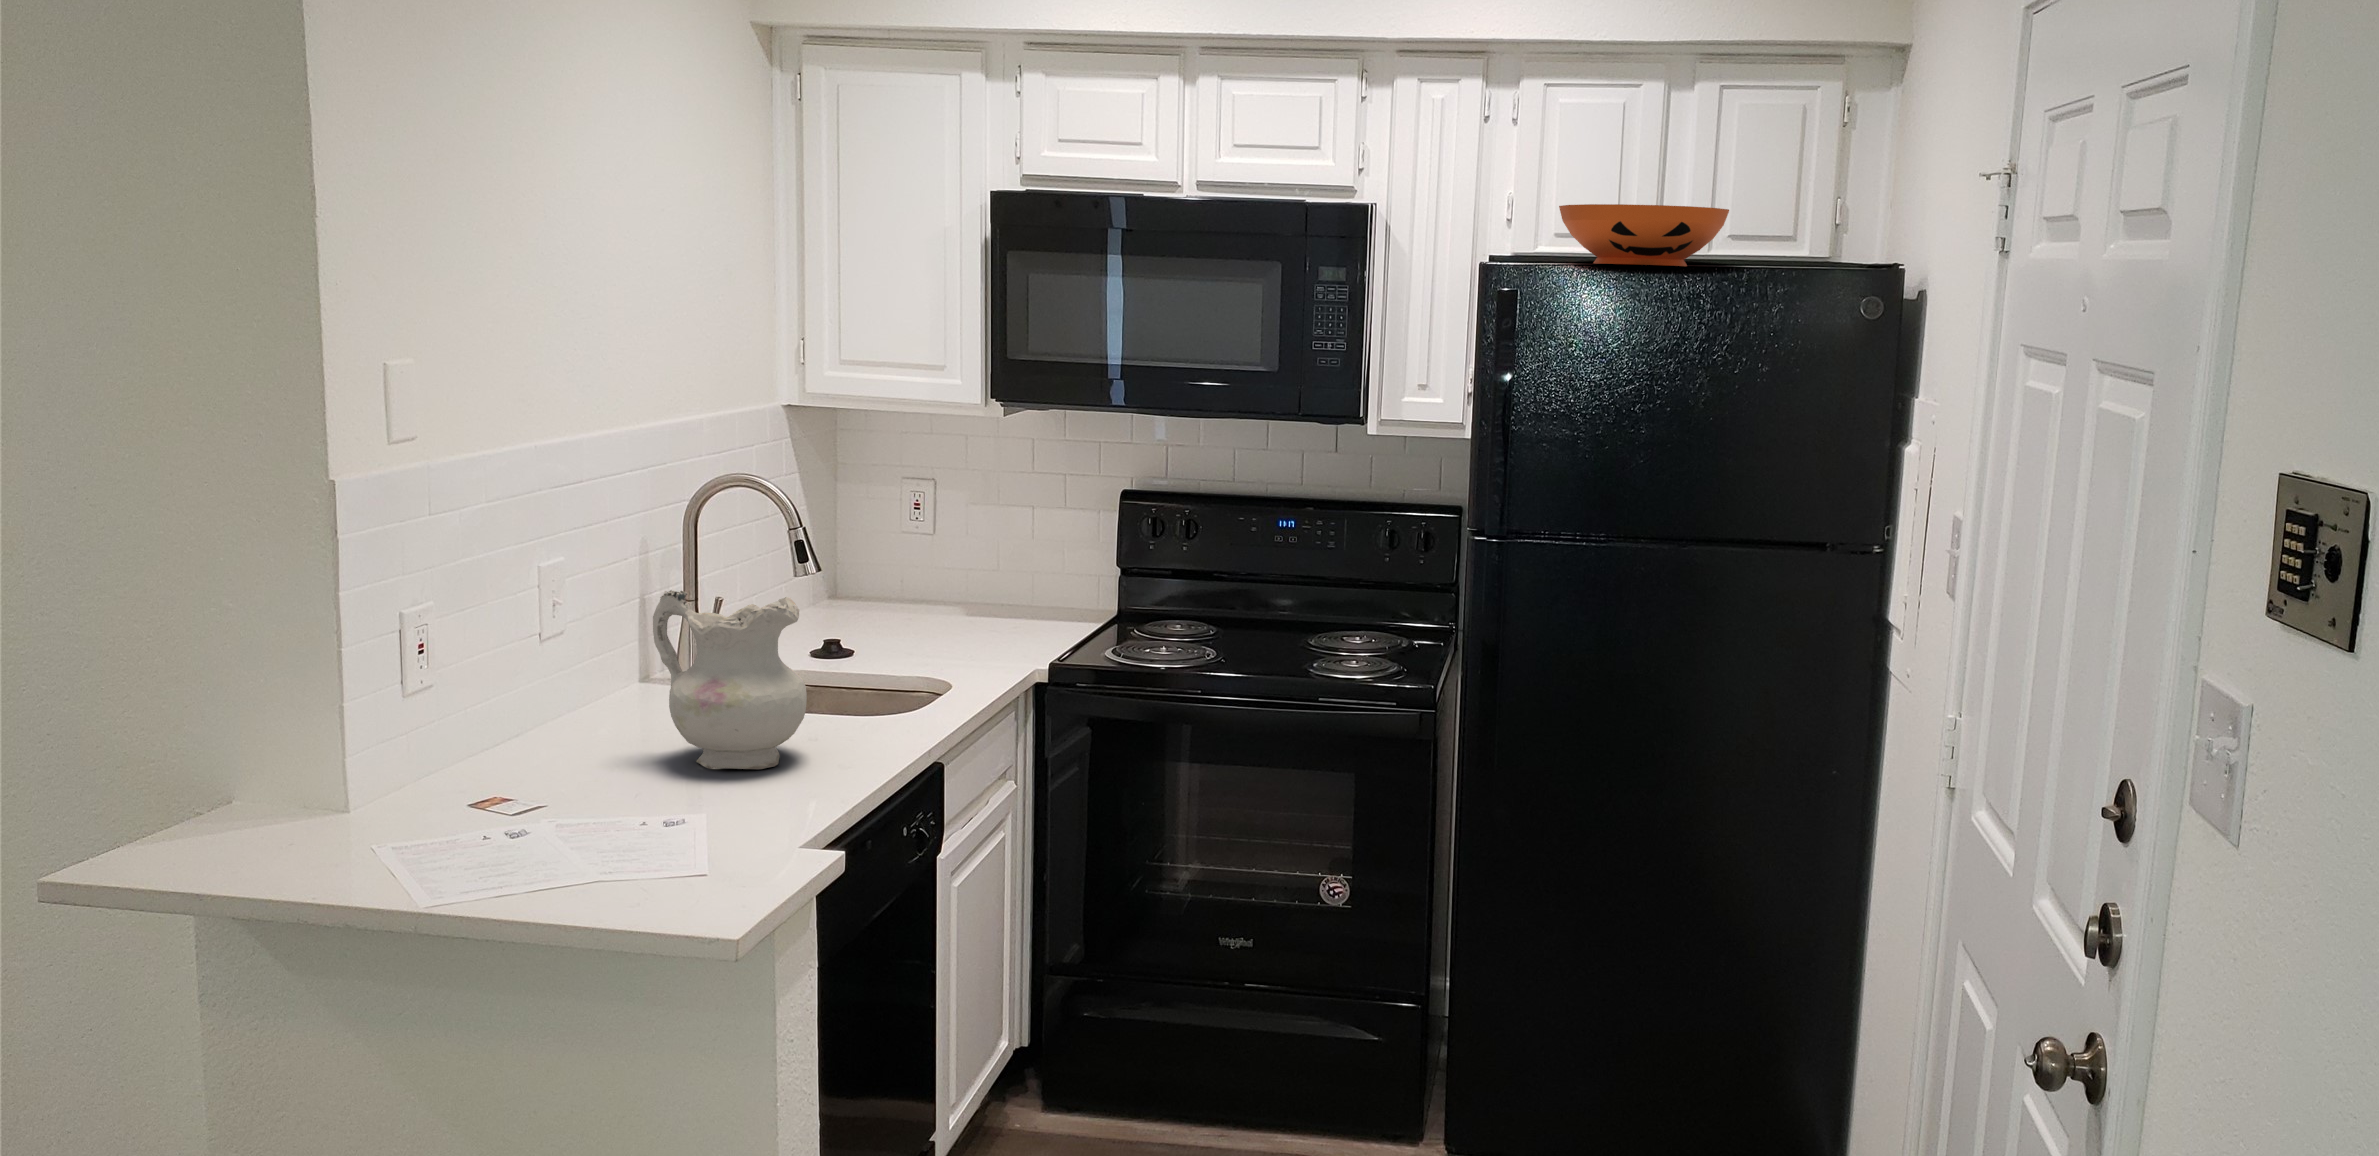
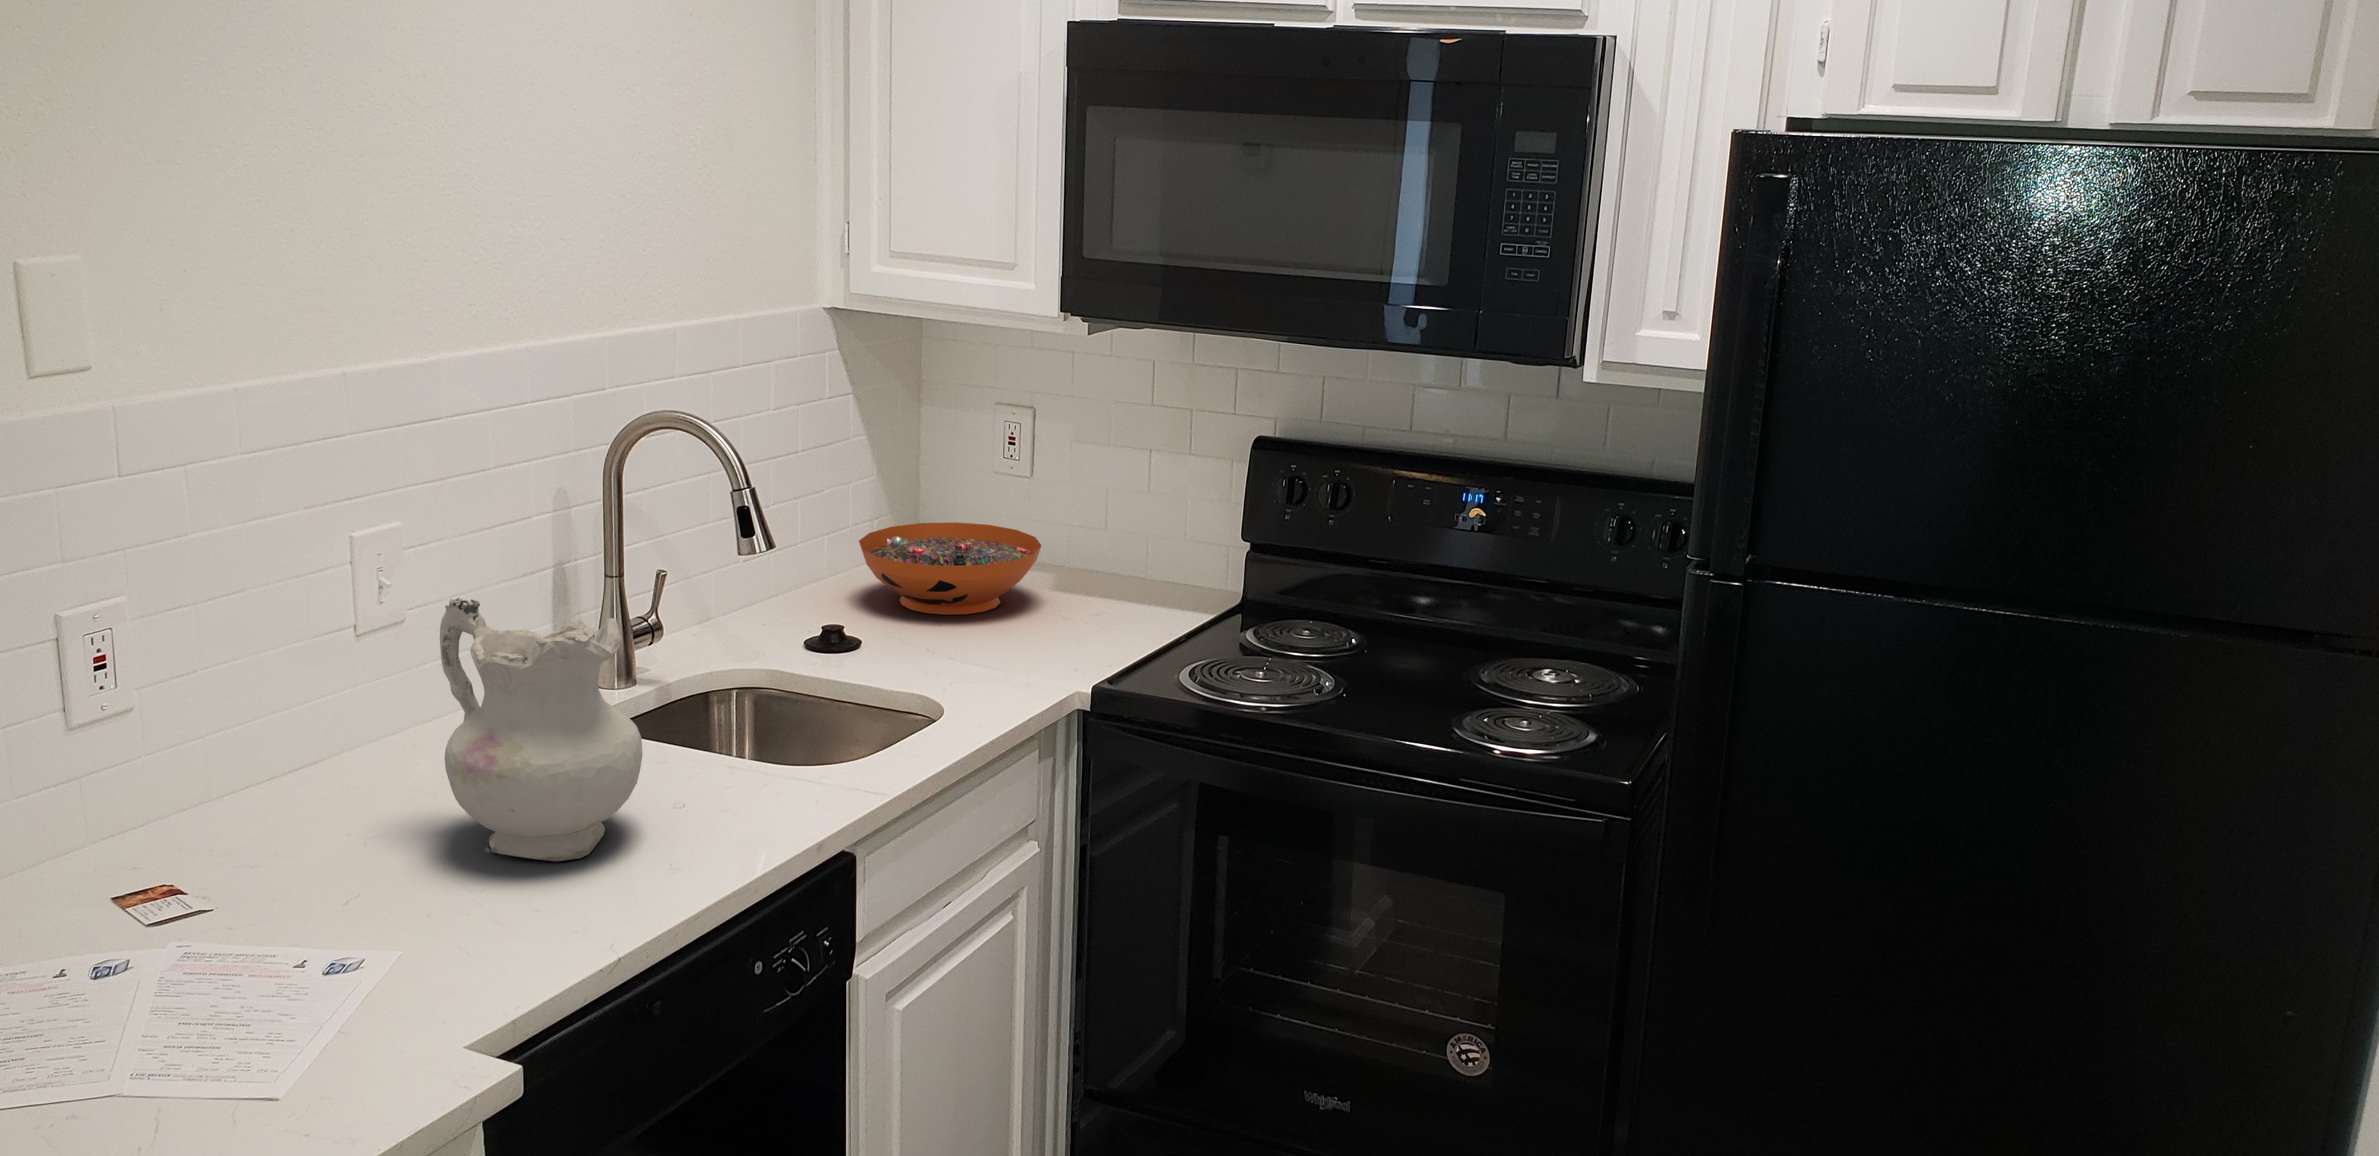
decorative bowl: present [1559,204,1729,266] -> present [859,522,1041,615]

